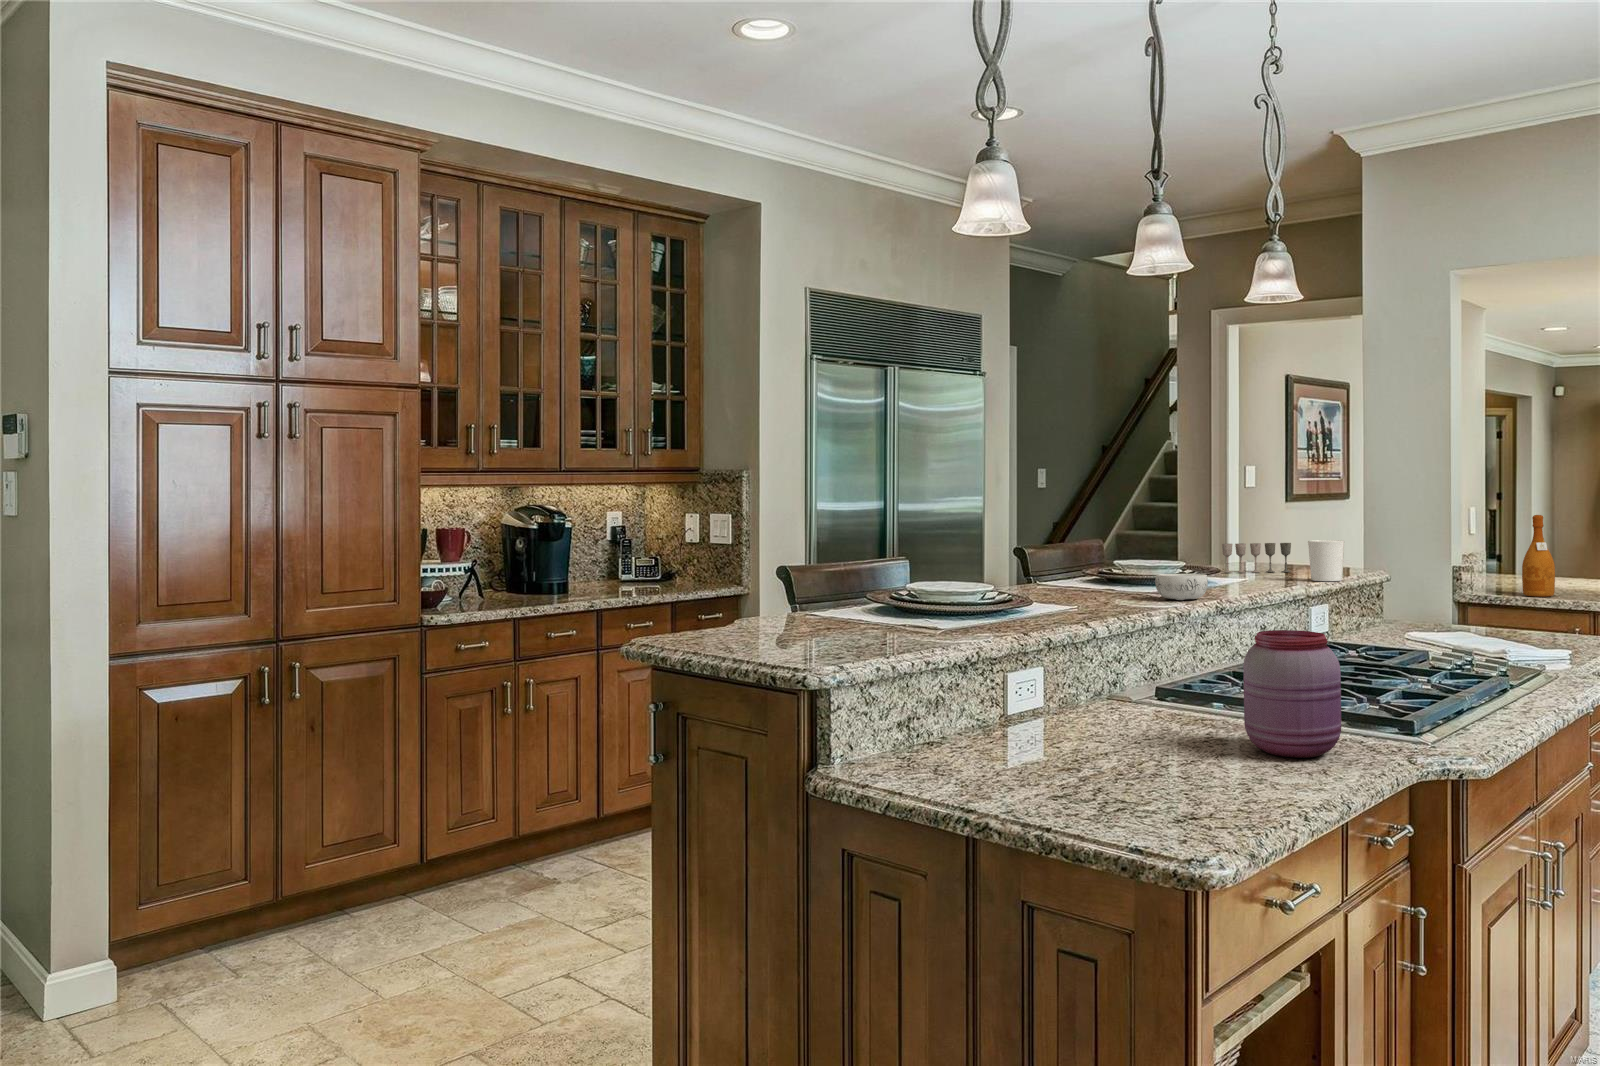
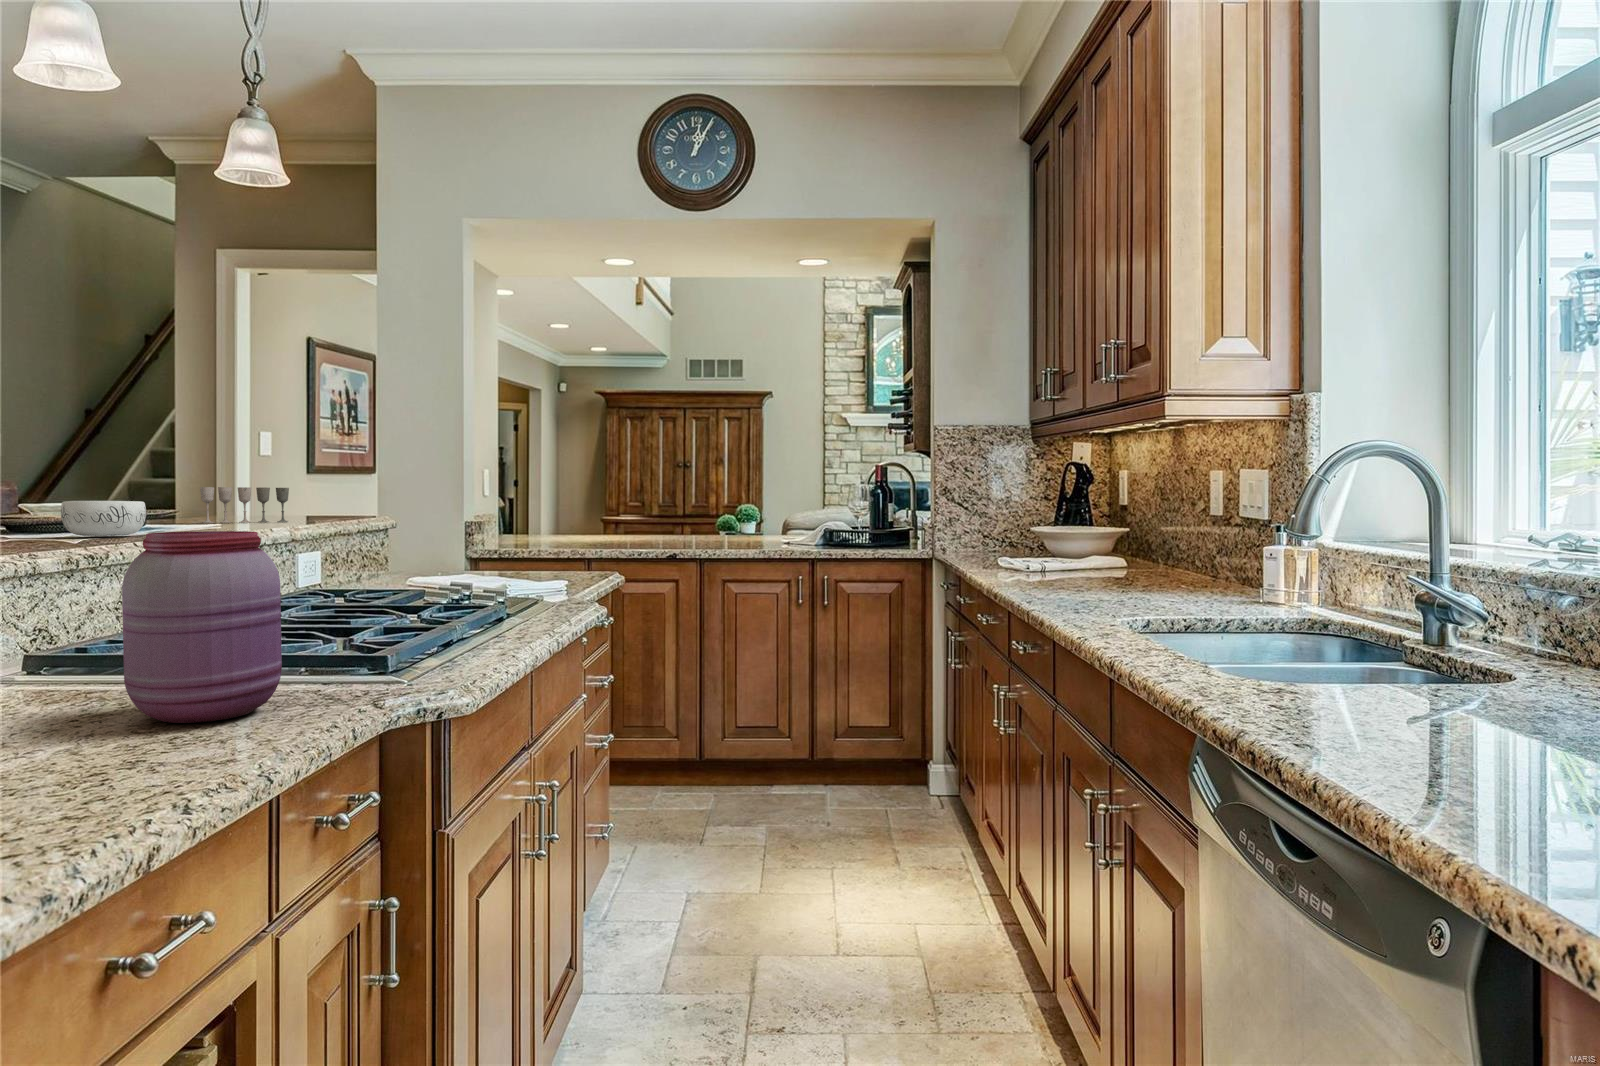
wine bottle: present [1522,515,1555,597] -> none [522,474,548,551]
candle holder: present [1308,540,1344,581] -> none [302,477,344,525]

